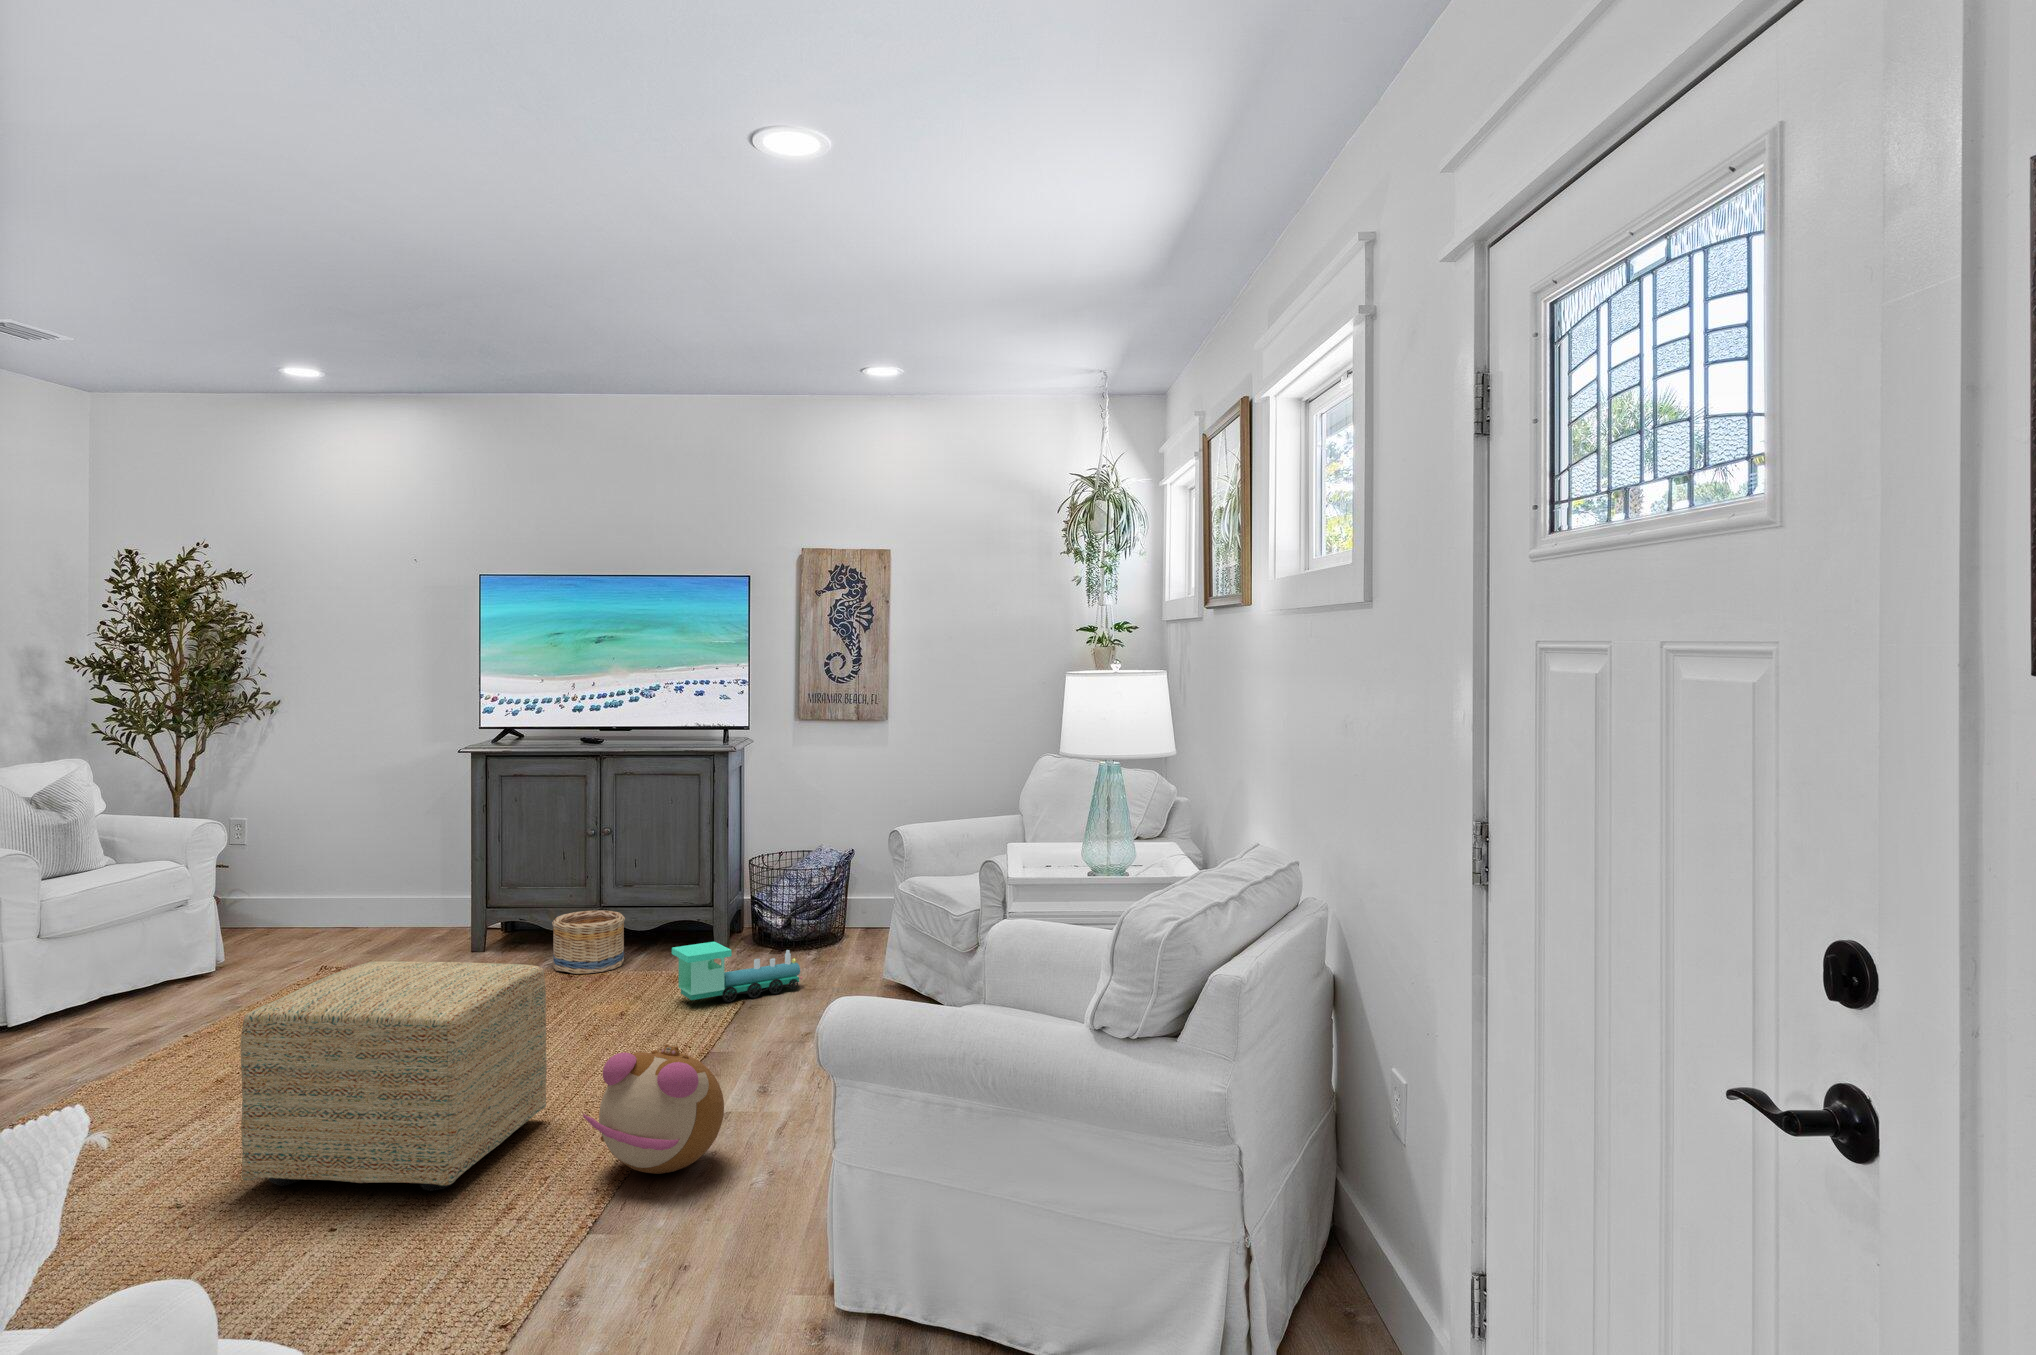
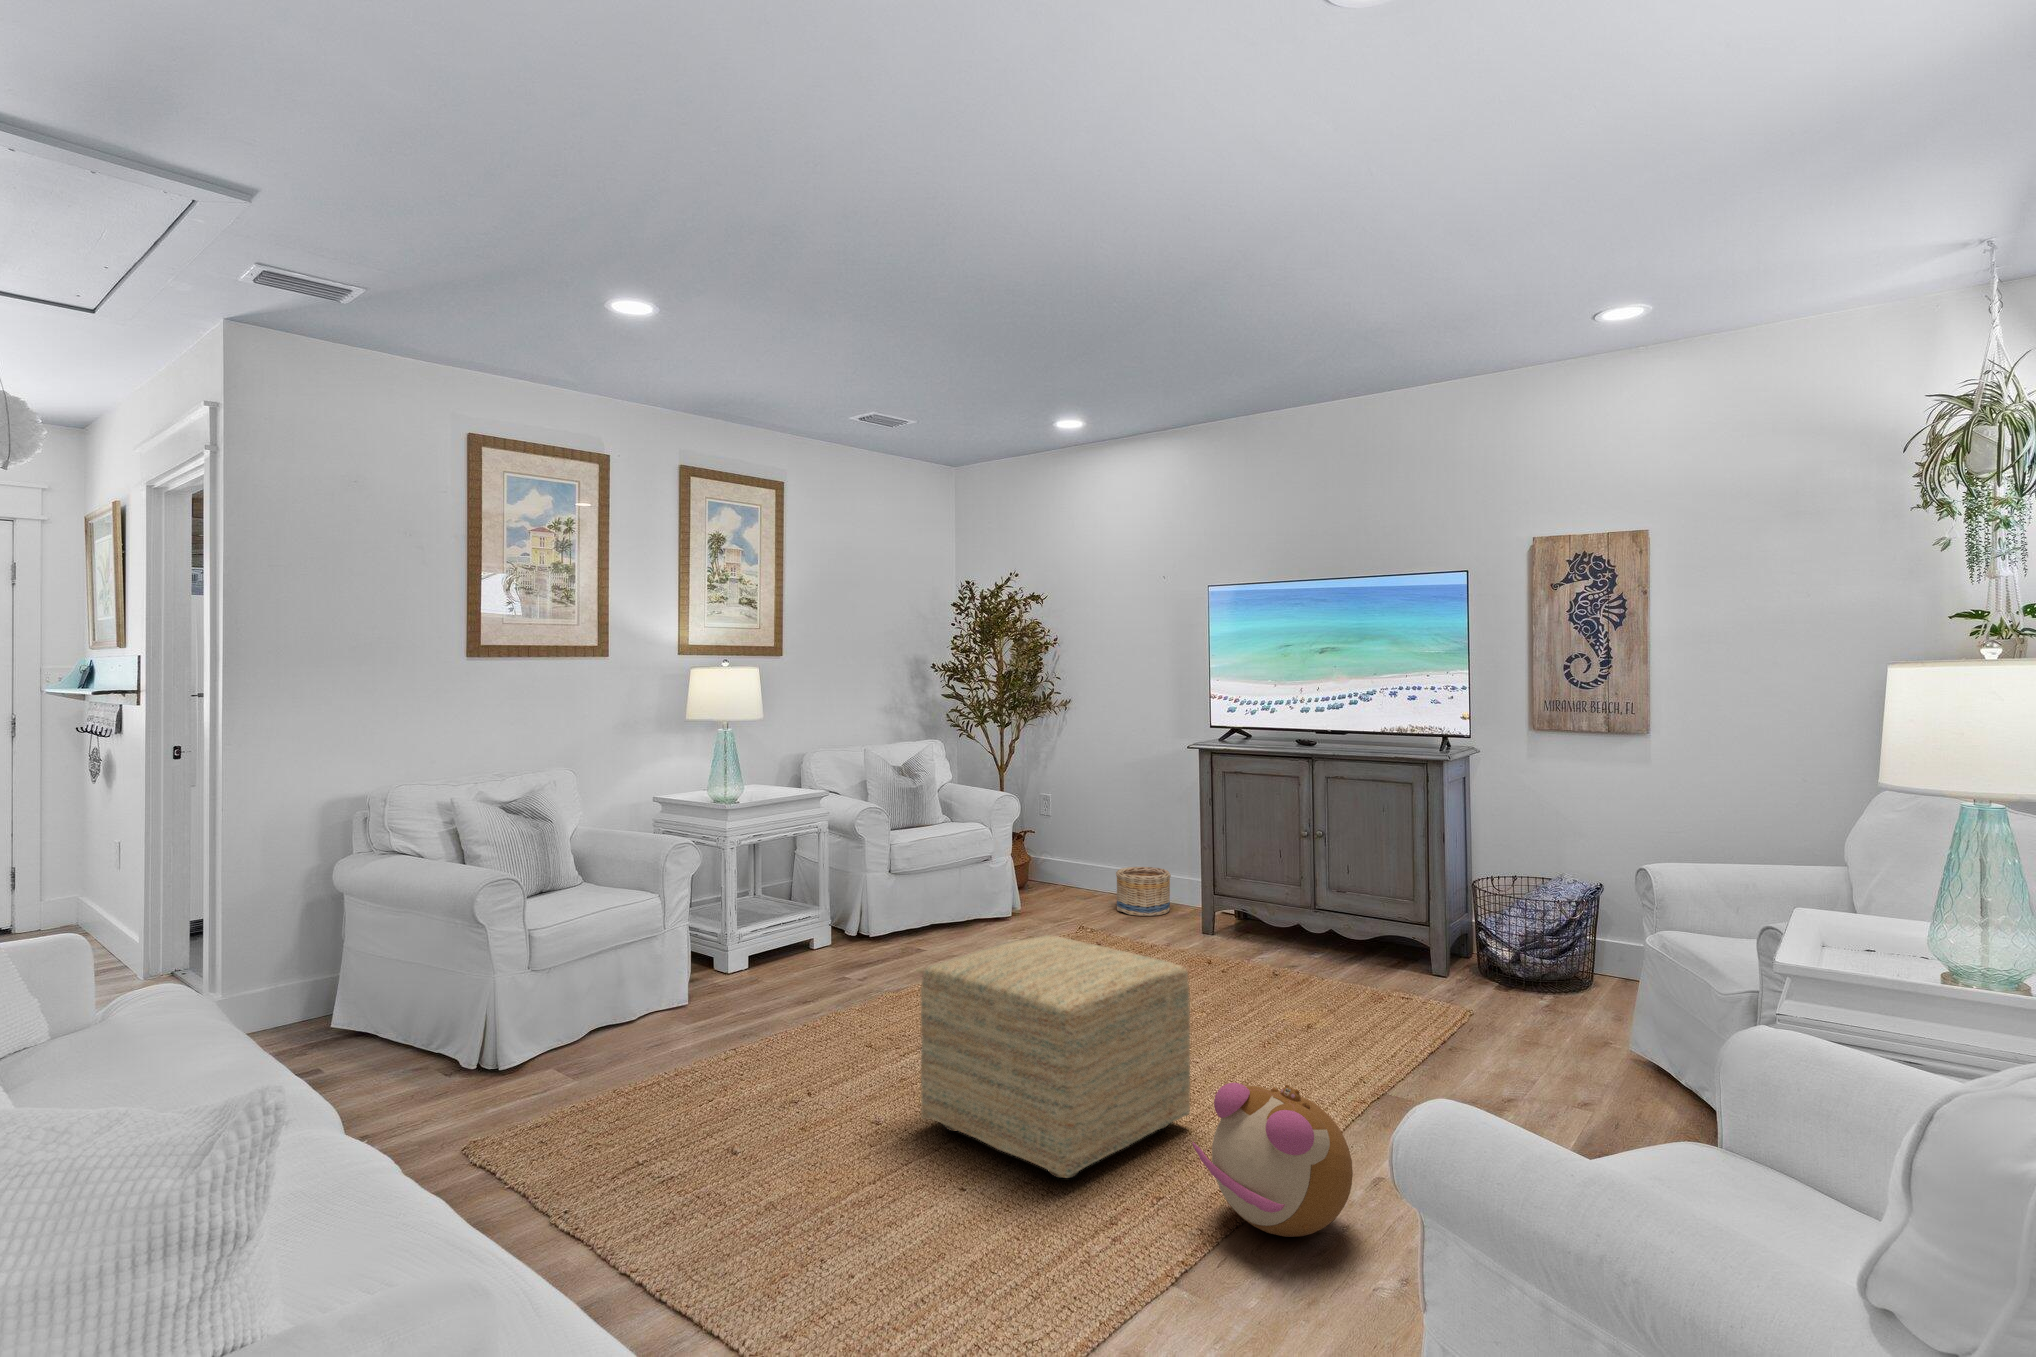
basket: present [552,910,625,974] -> present [1116,867,1171,916]
toy train: present [672,942,803,1002] -> none [1365,964,1519,1036]

